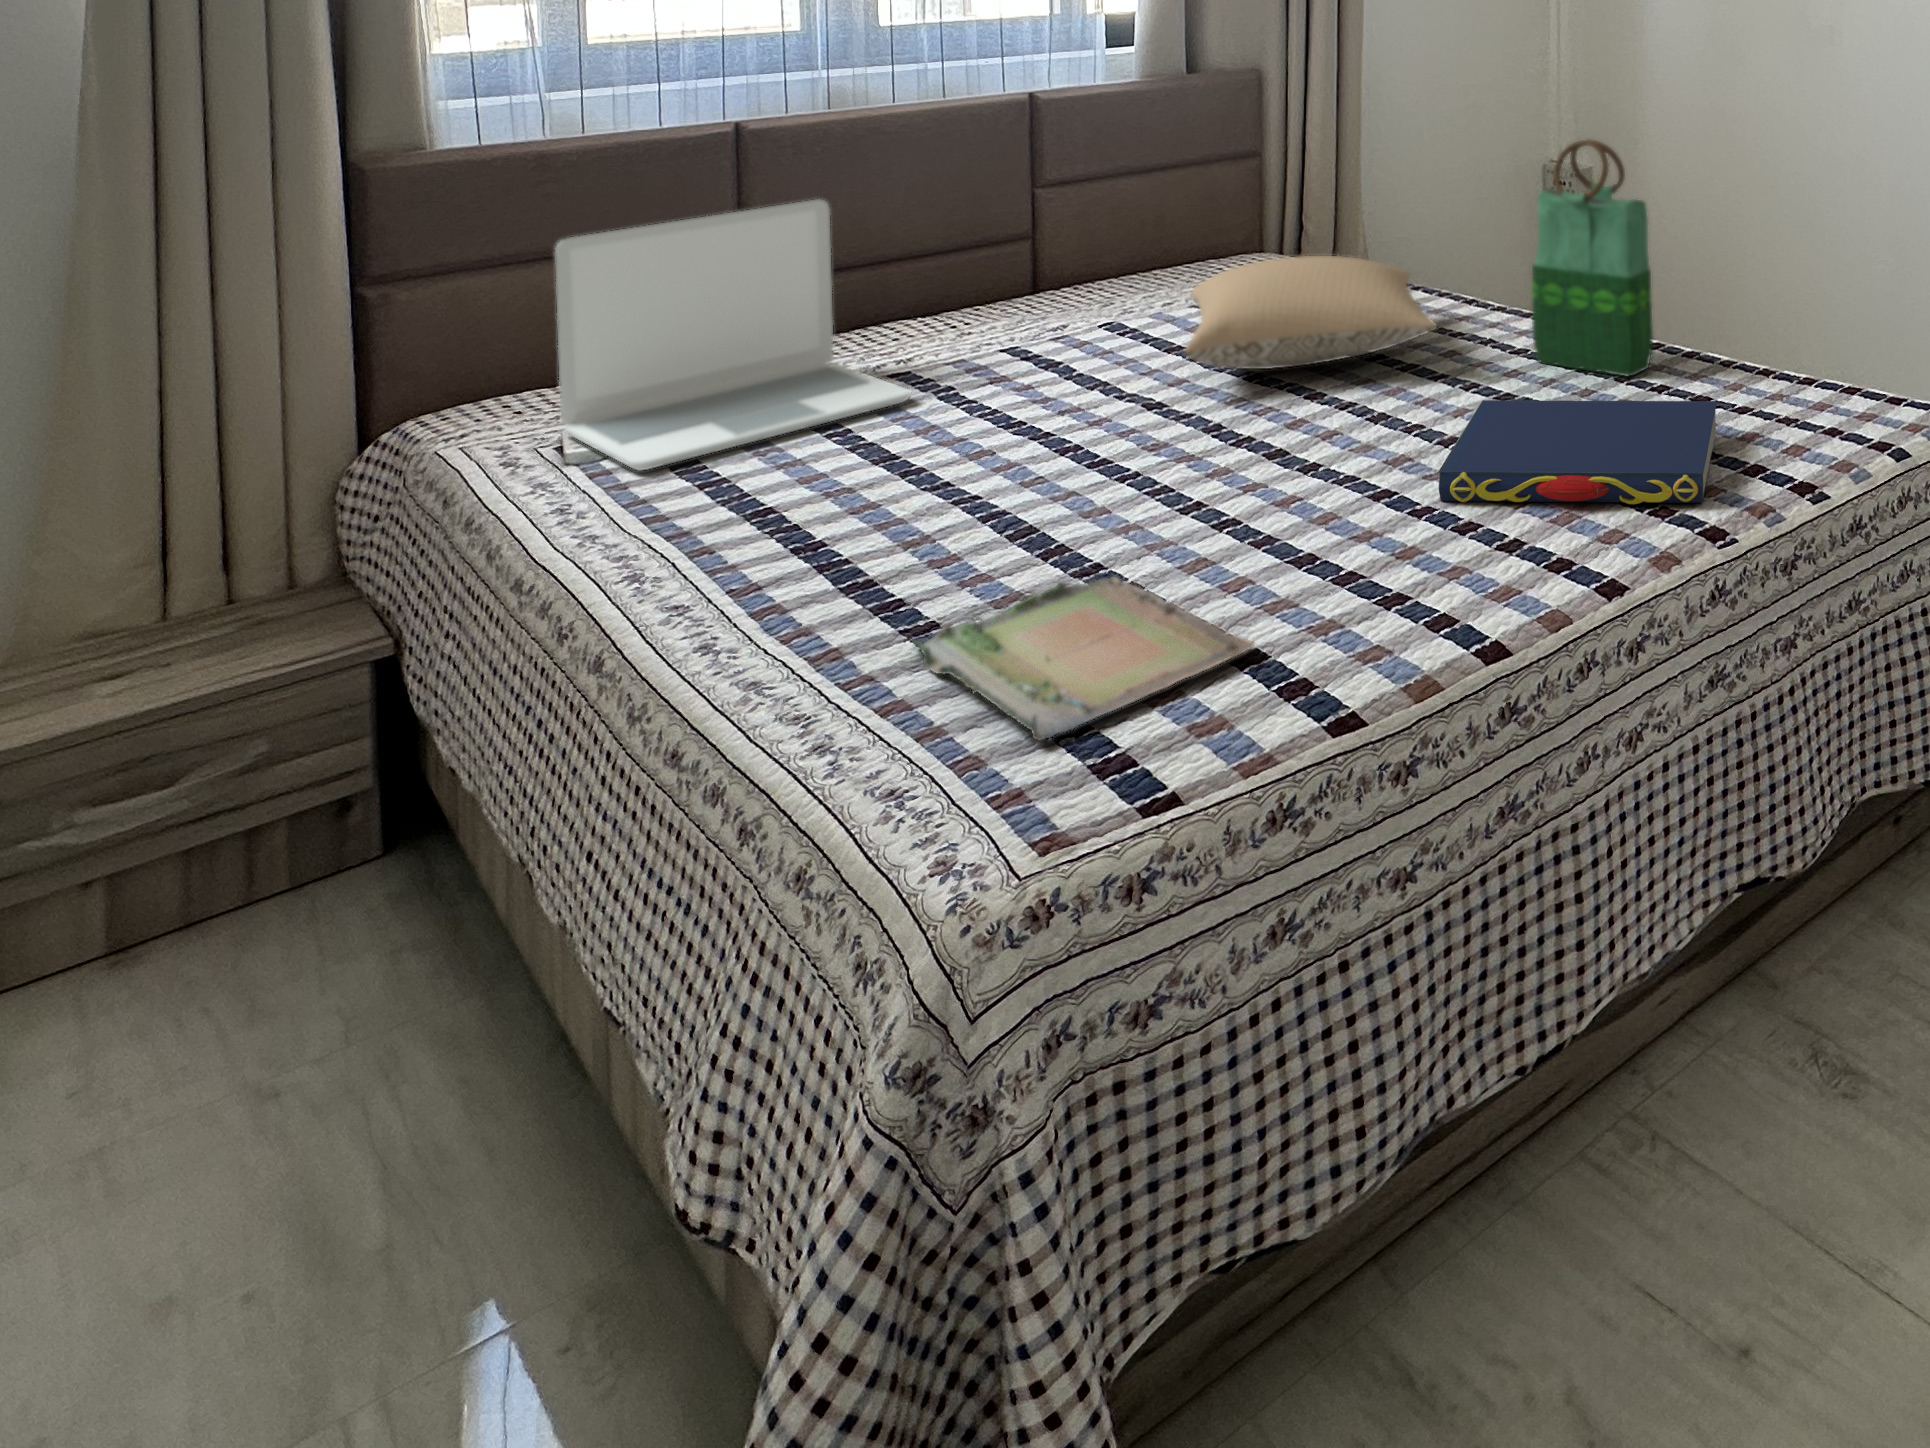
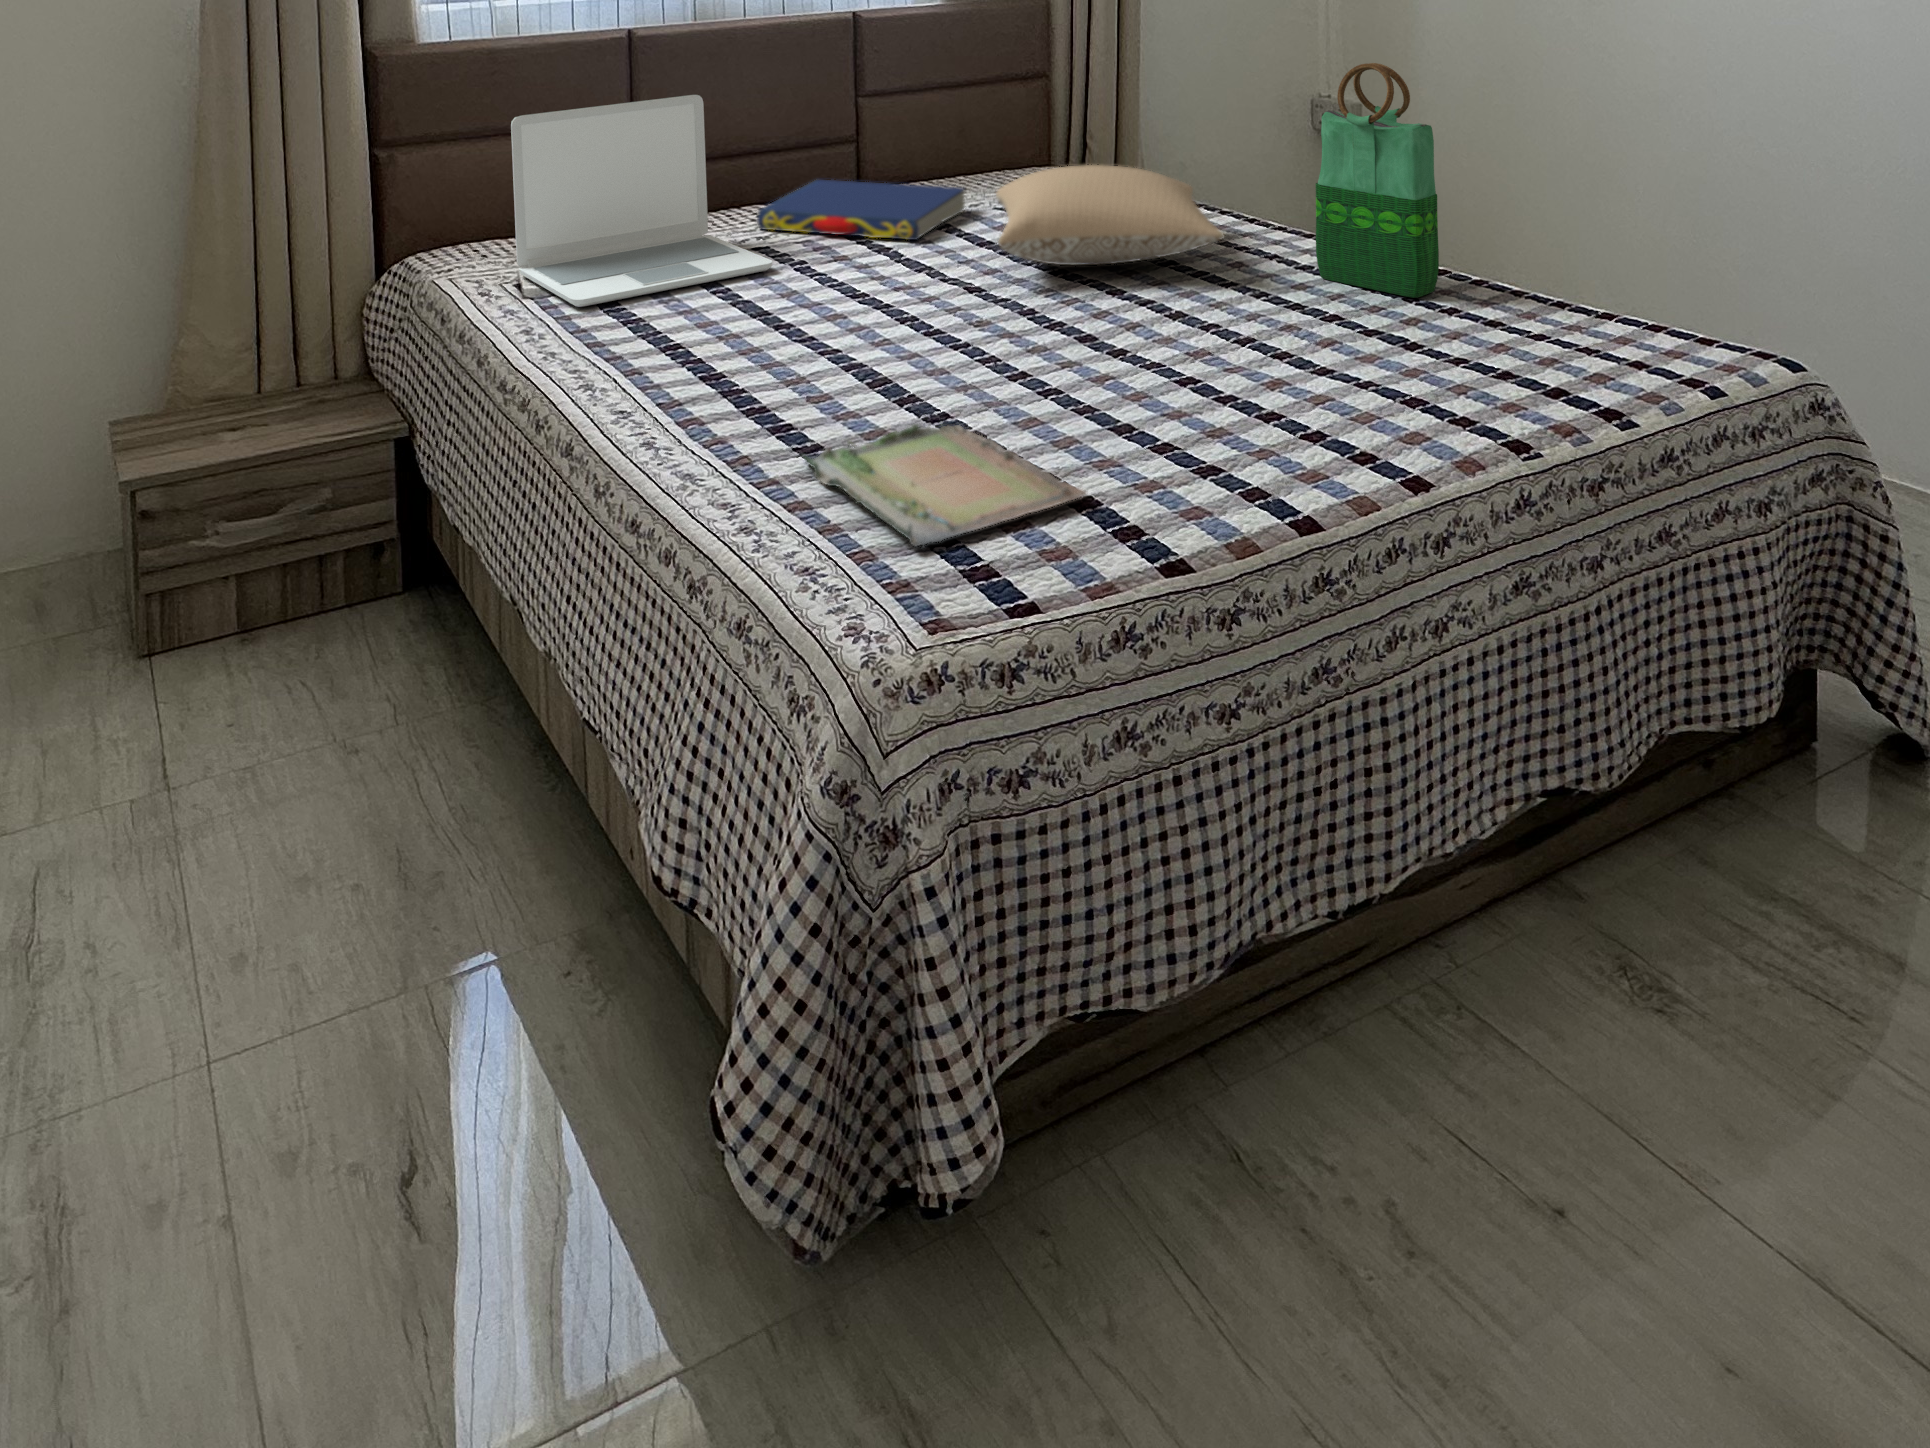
book: present [1439,400,1717,504] -> present [757,180,965,240]

